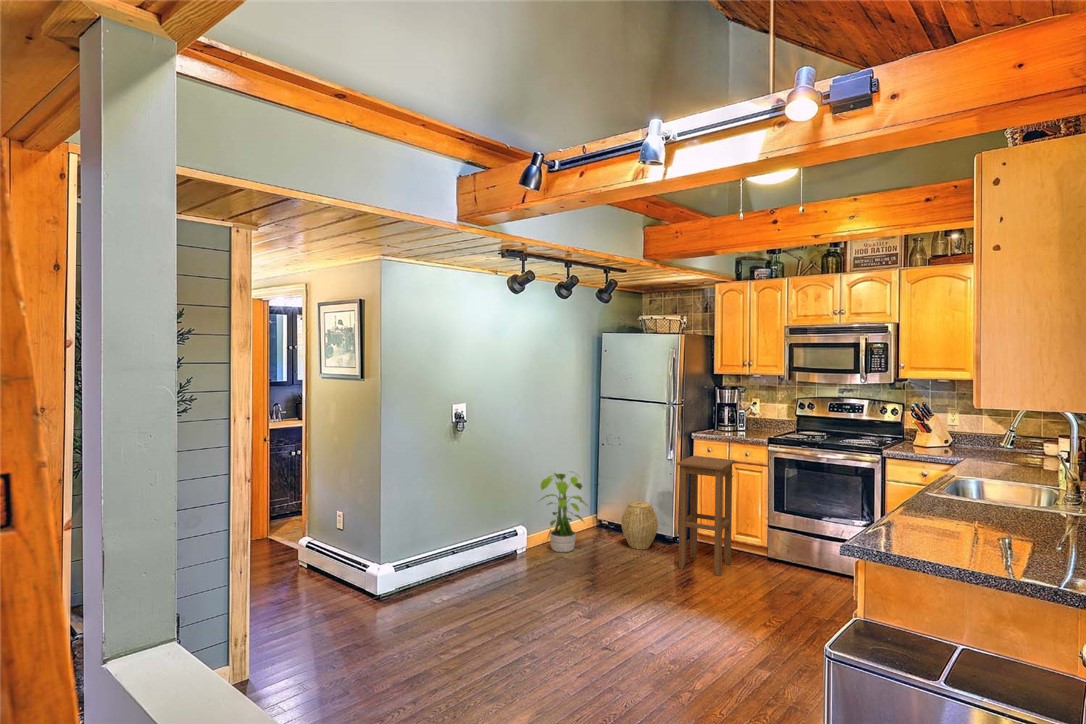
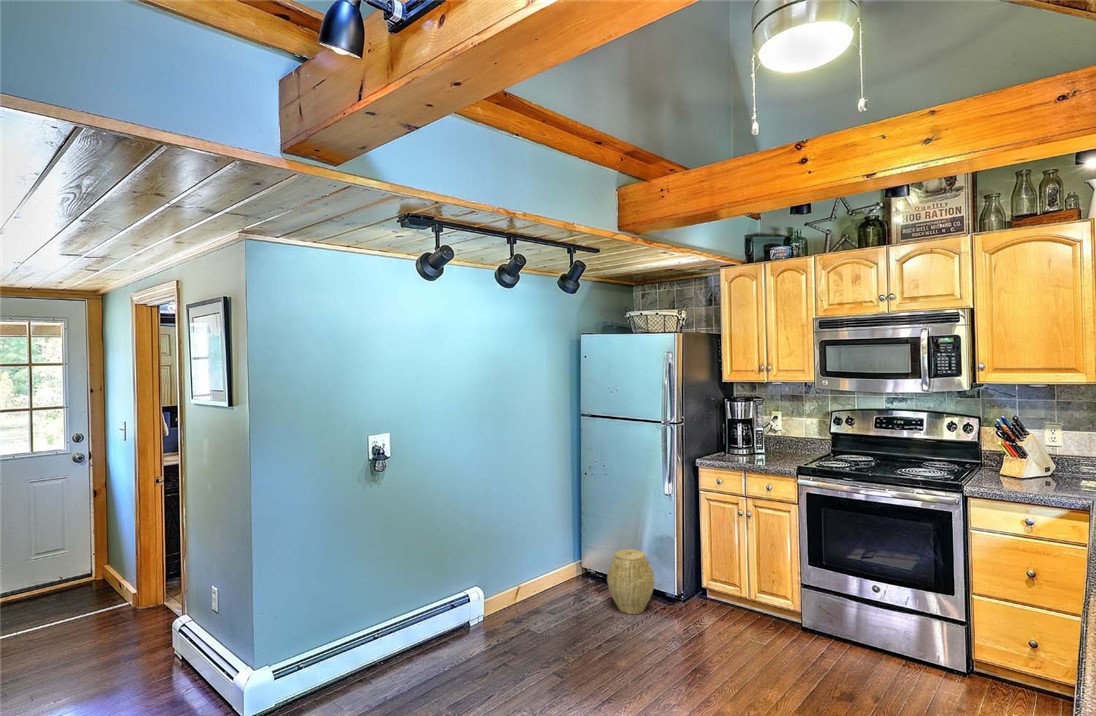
stool: present [677,456,735,576] -> none [674,492,752,662]
potted plant: present [540,471,589,552] -> none [495,513,563,621]

